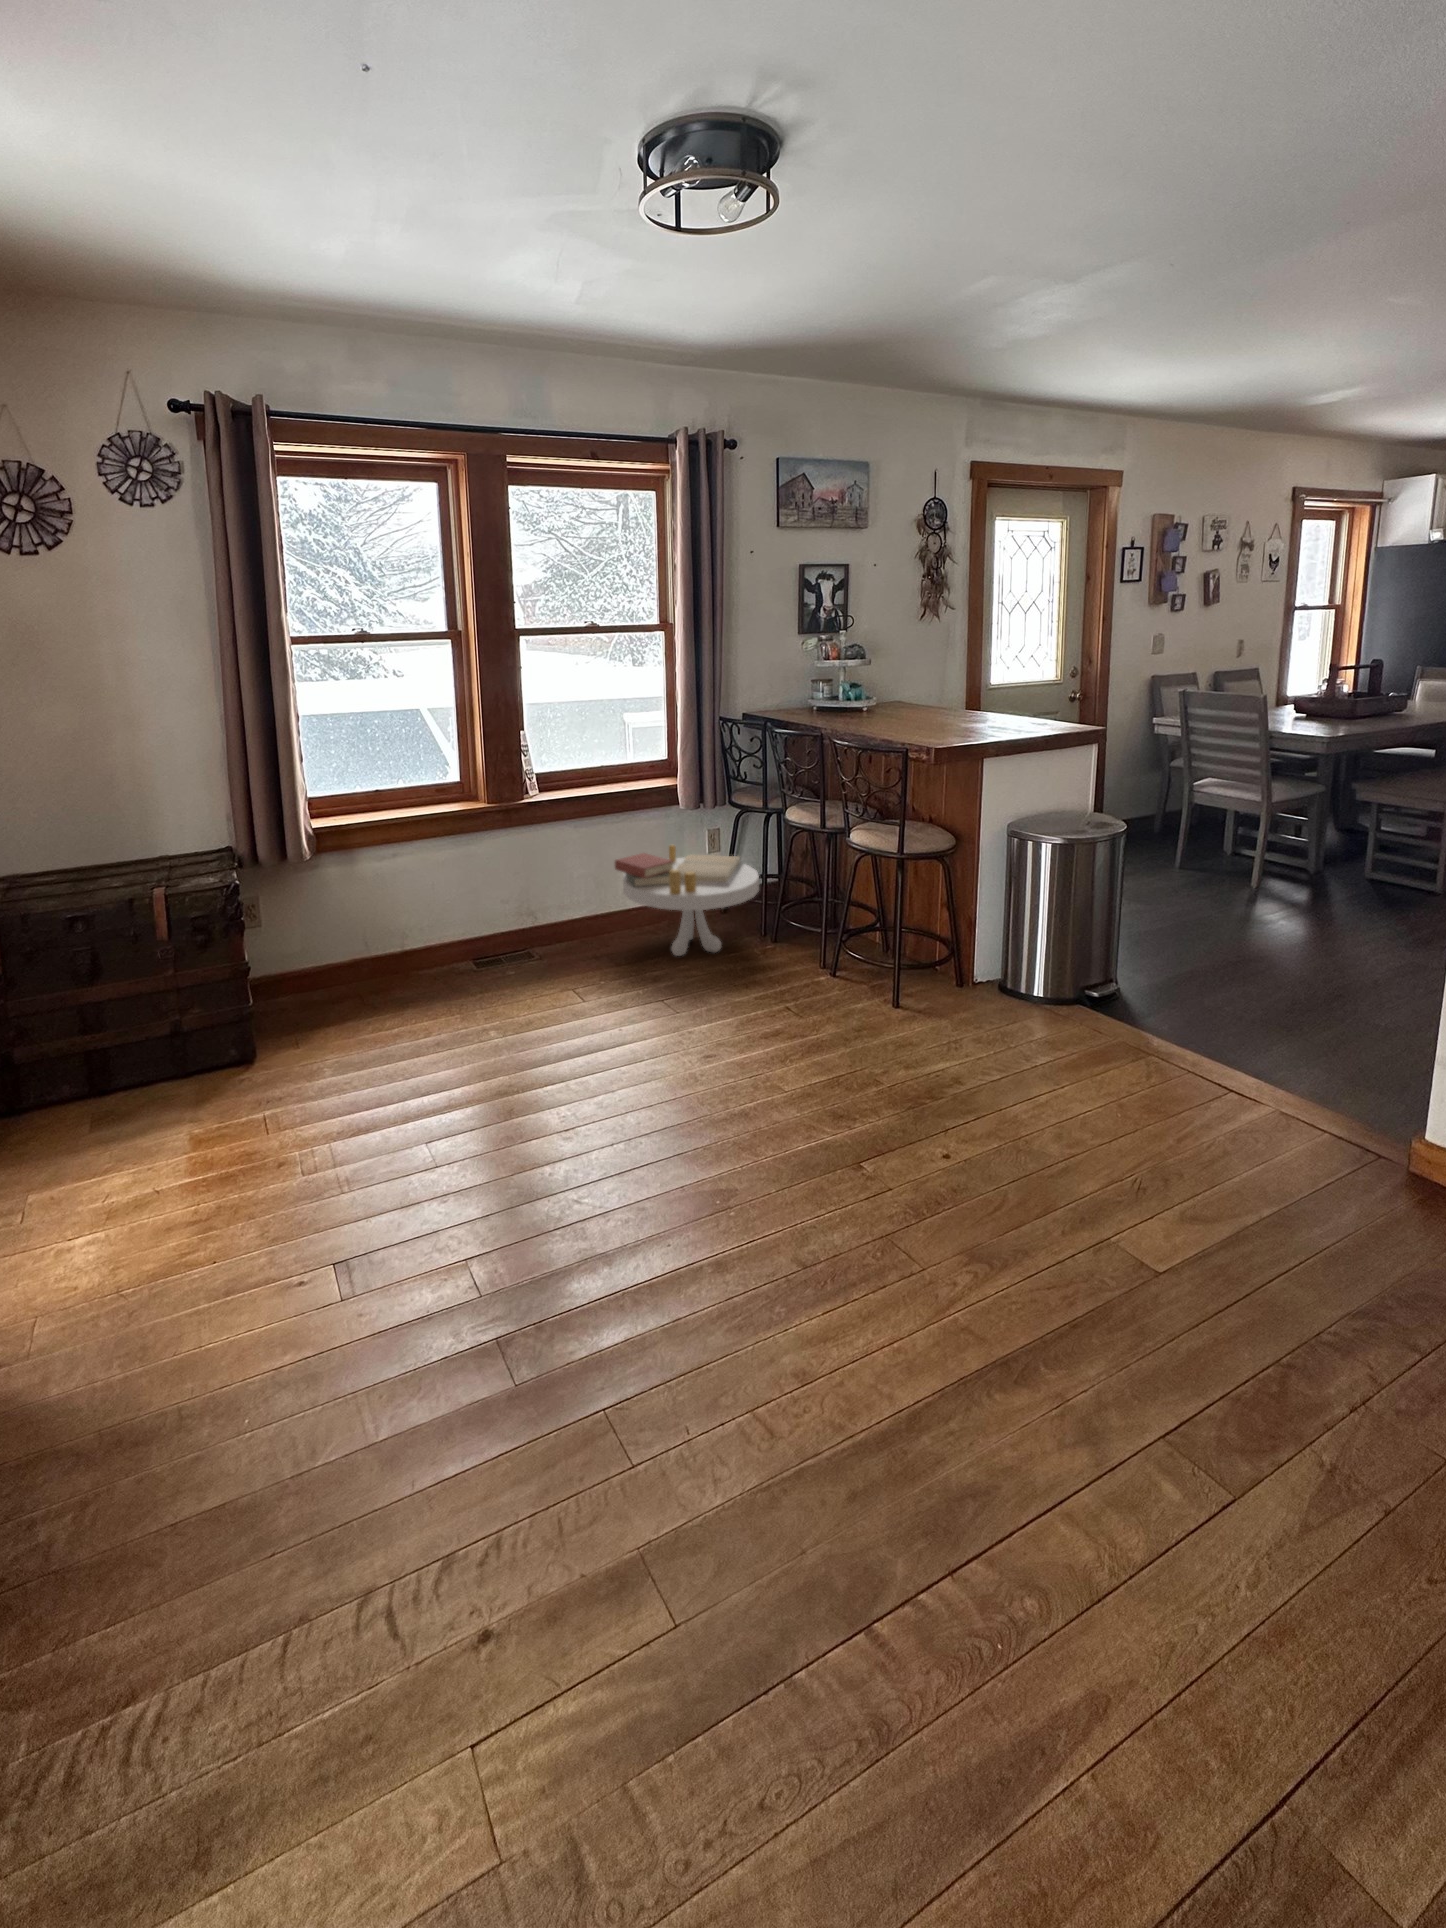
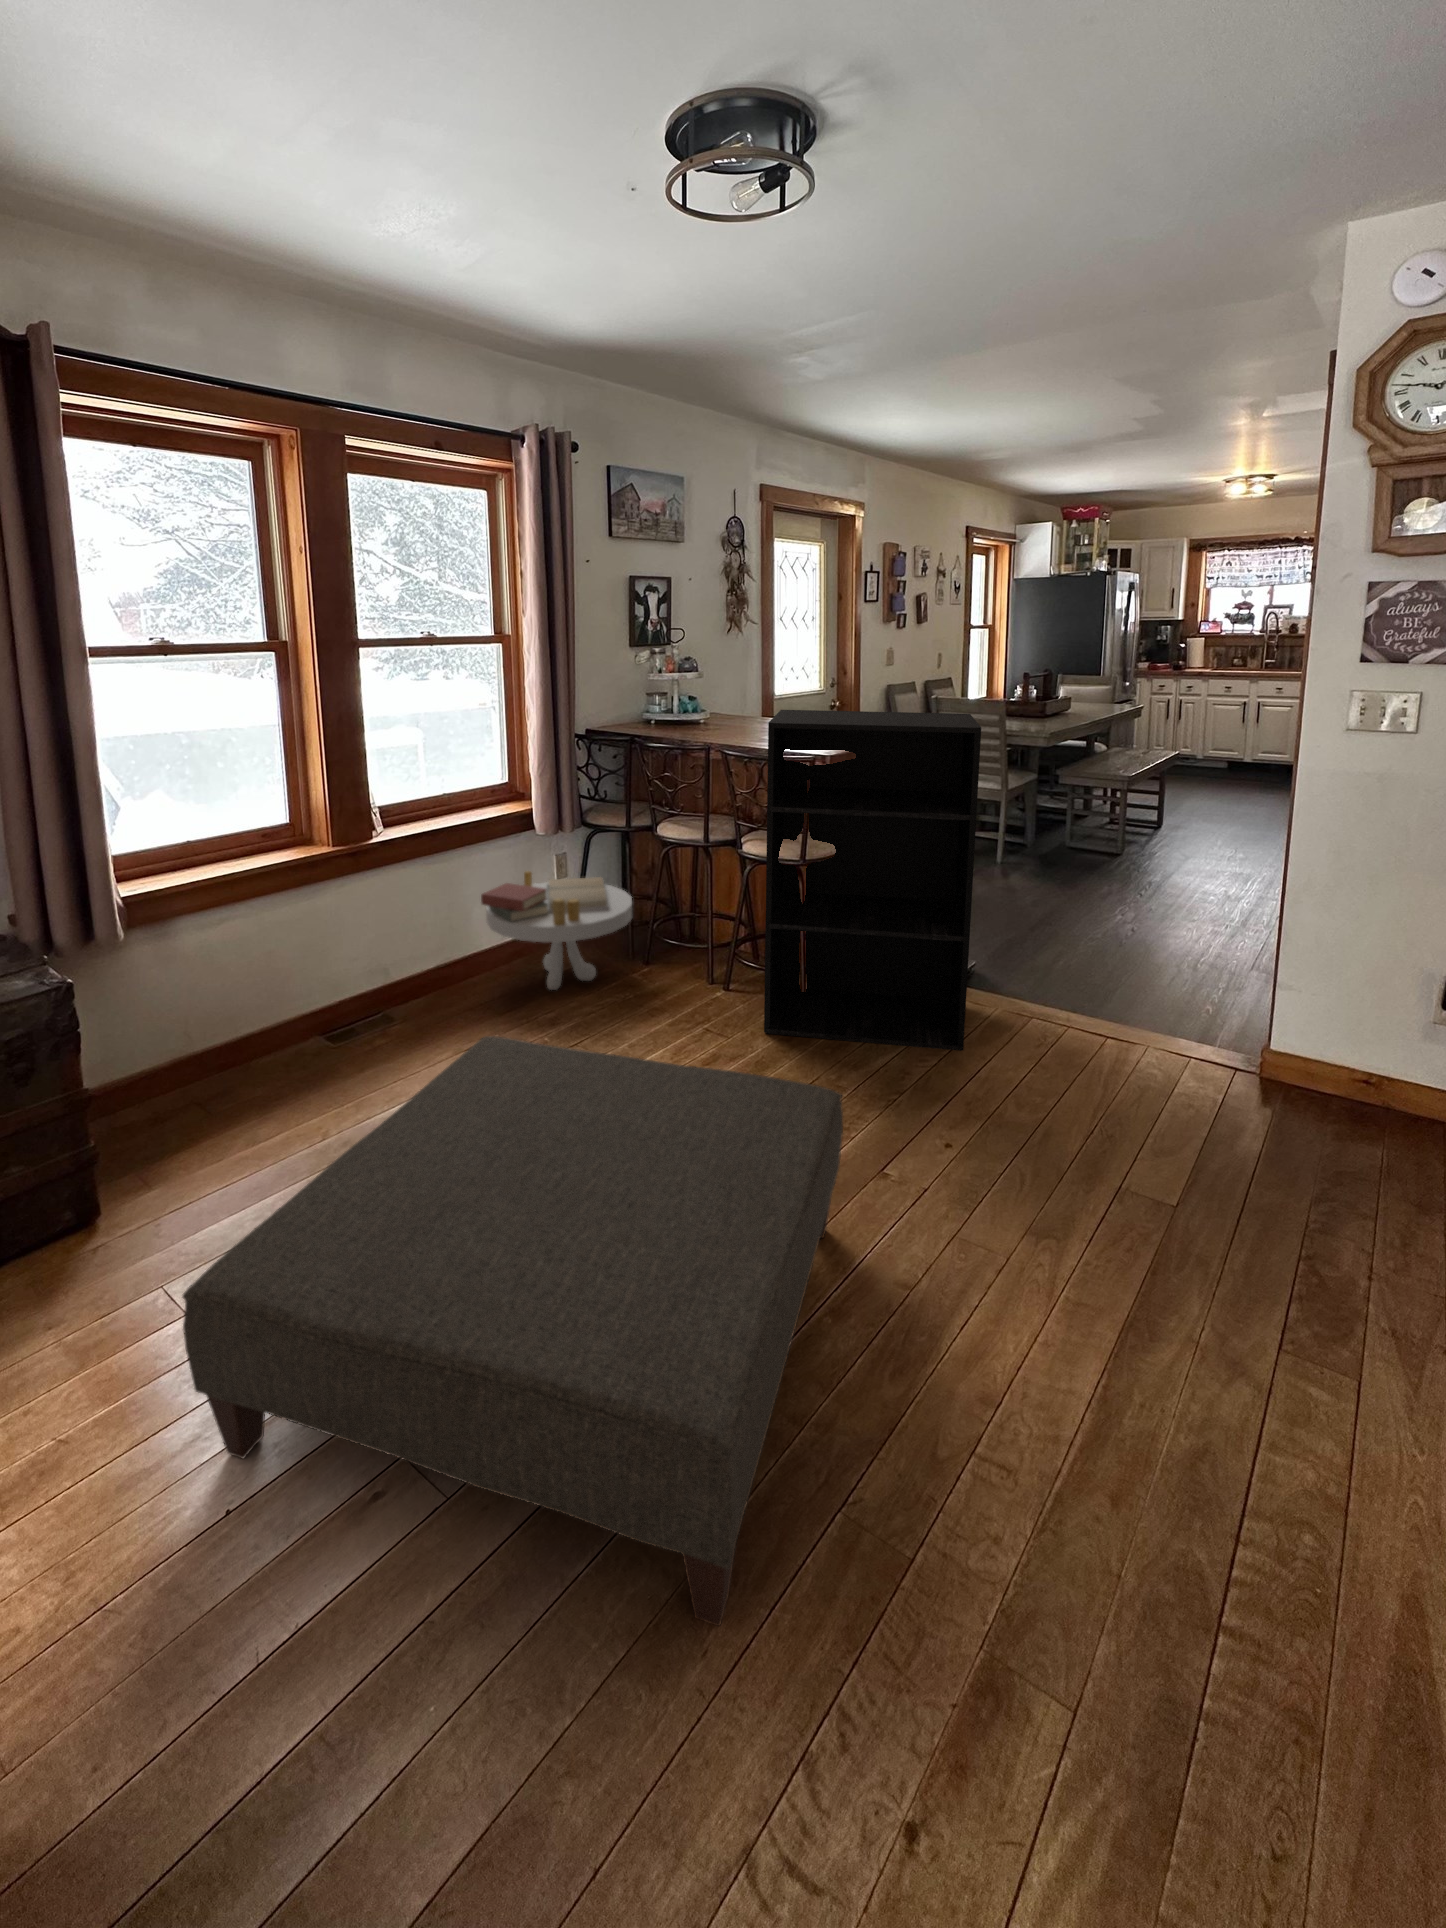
bookshelf: none [845,697,1092,1069] -> present [764,710,981,1051]
ottoman: none [214,971,795,1436] -> present [182,1036,843,1626]

